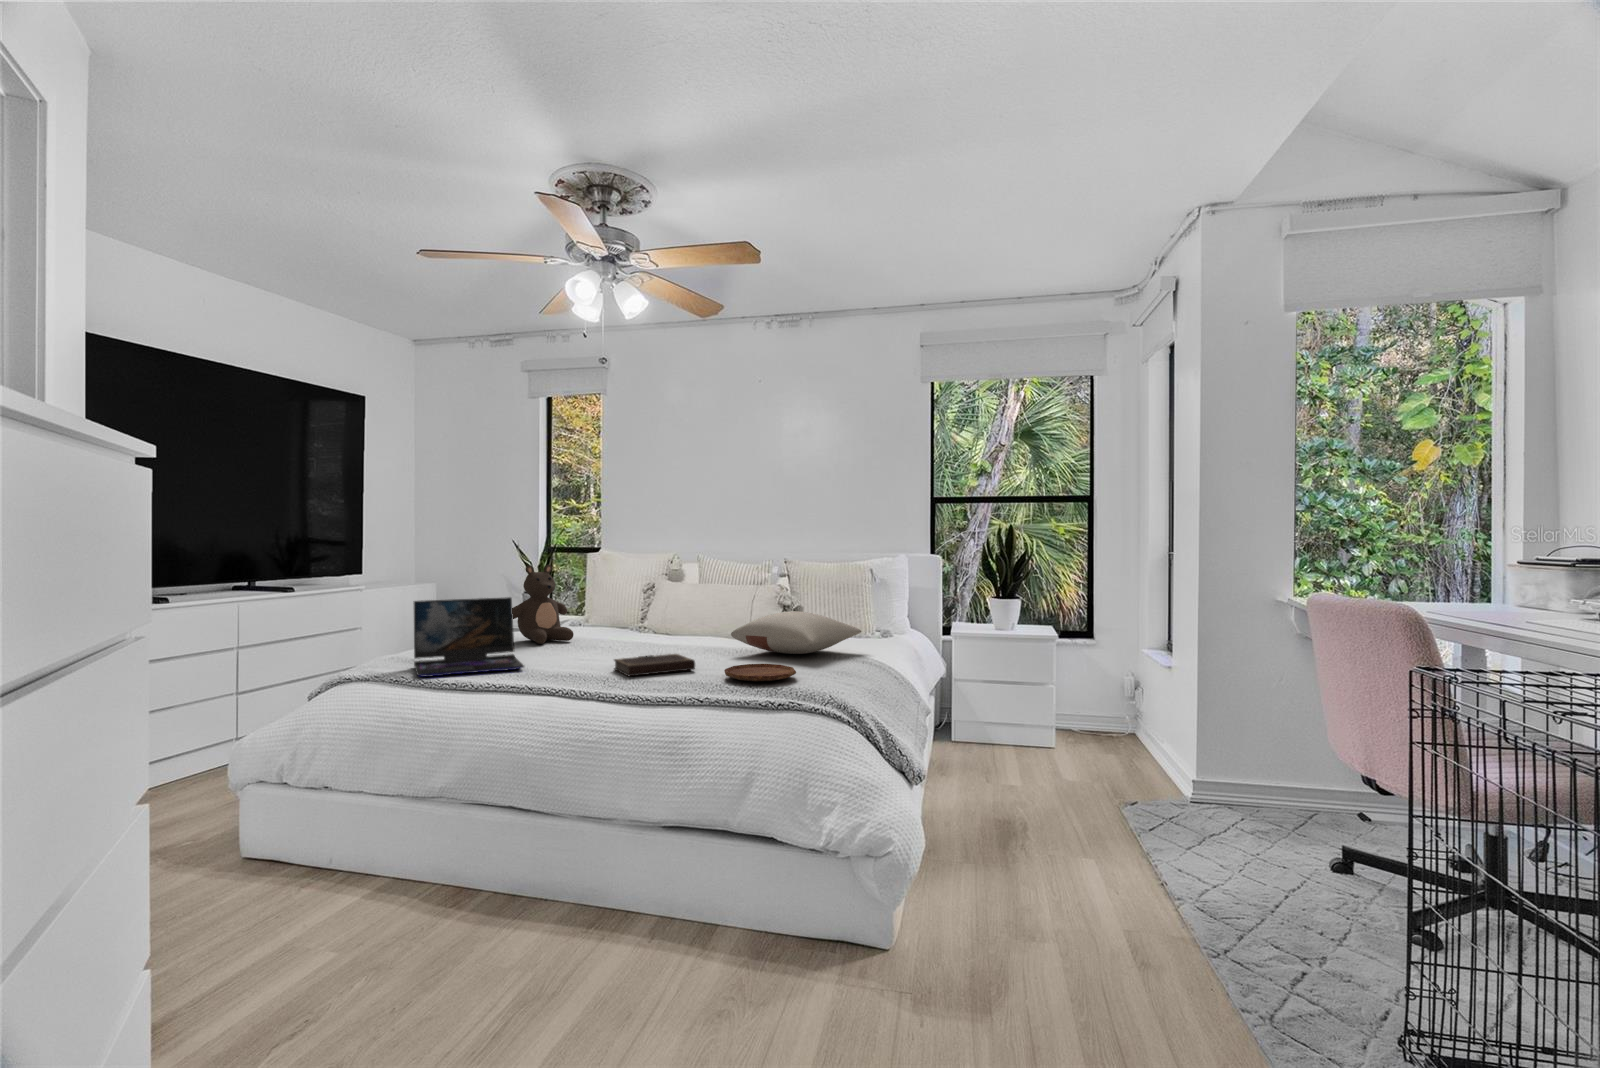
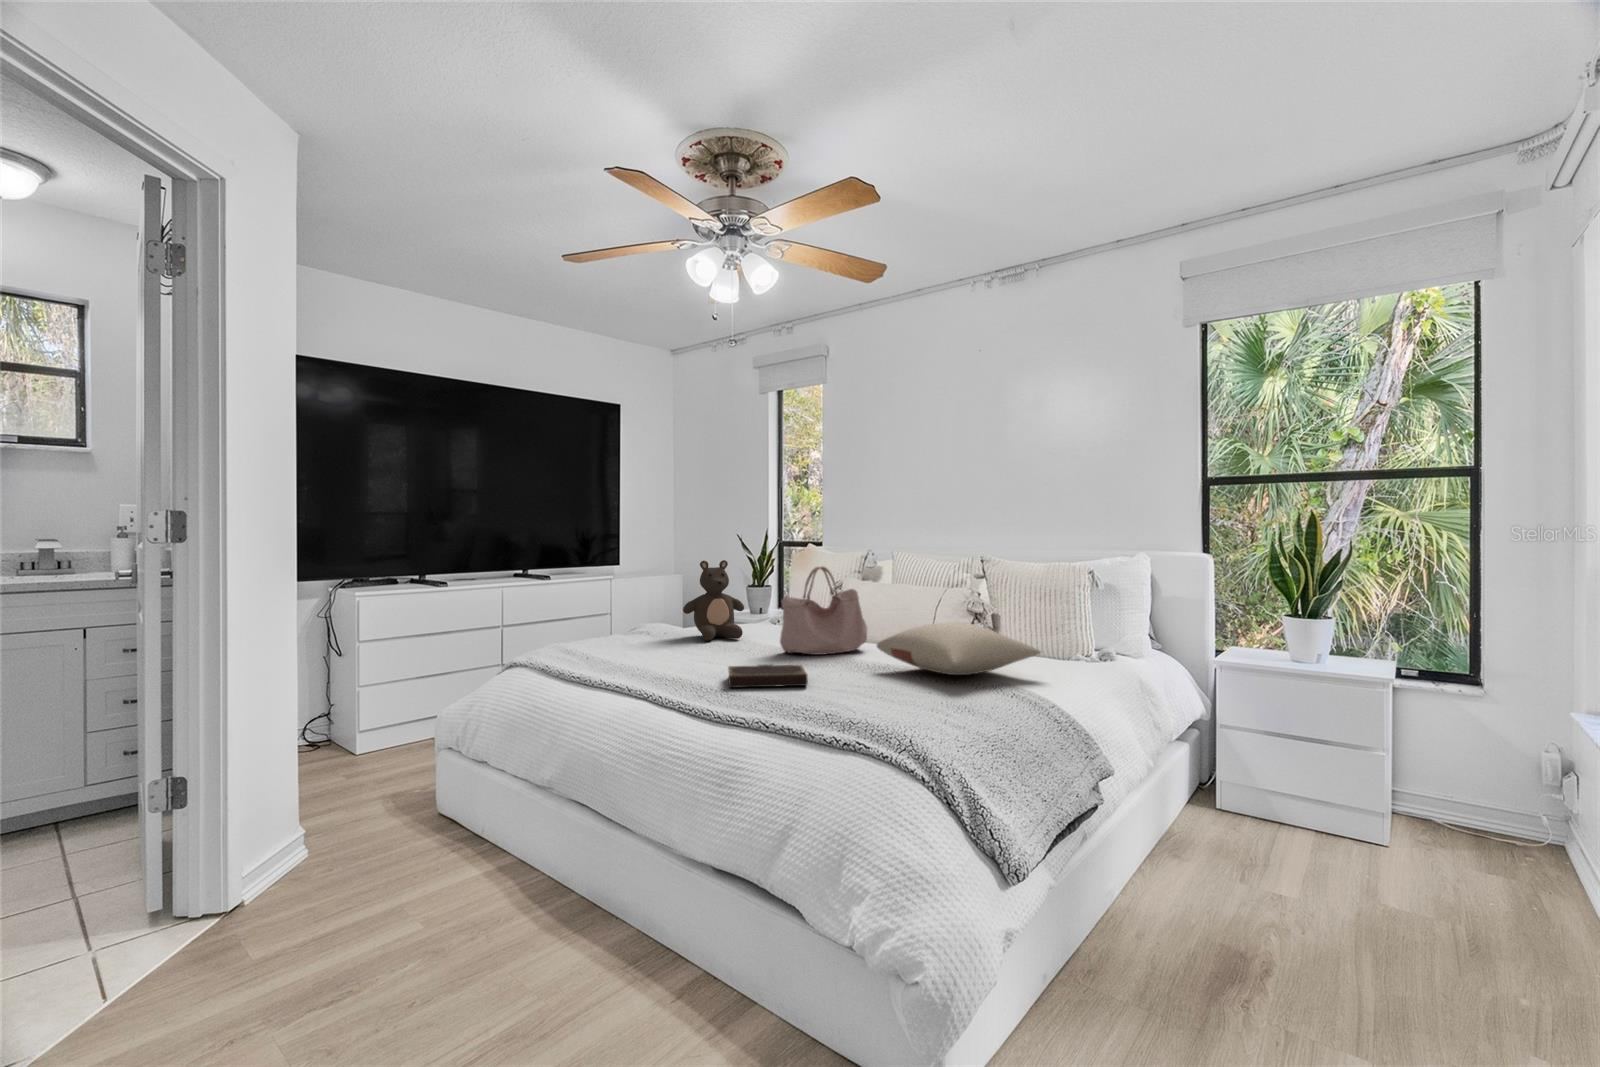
handbag: none [628,568,702,649] -> present [780,566,867,655]
laptop: present [414,597,524,677] -> none [547,594,659,670]
tray: present [724,664,796,681] -> none [821,685,909,710]

